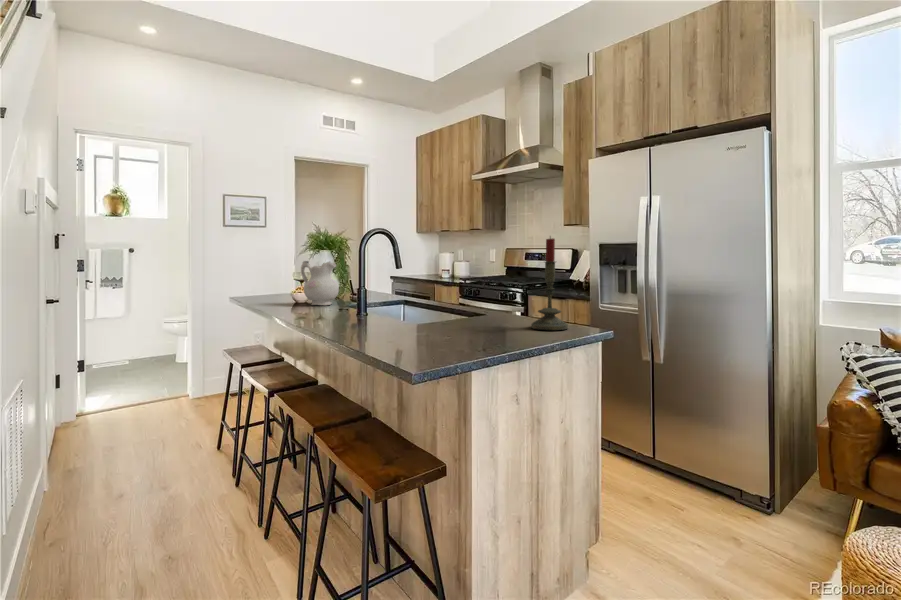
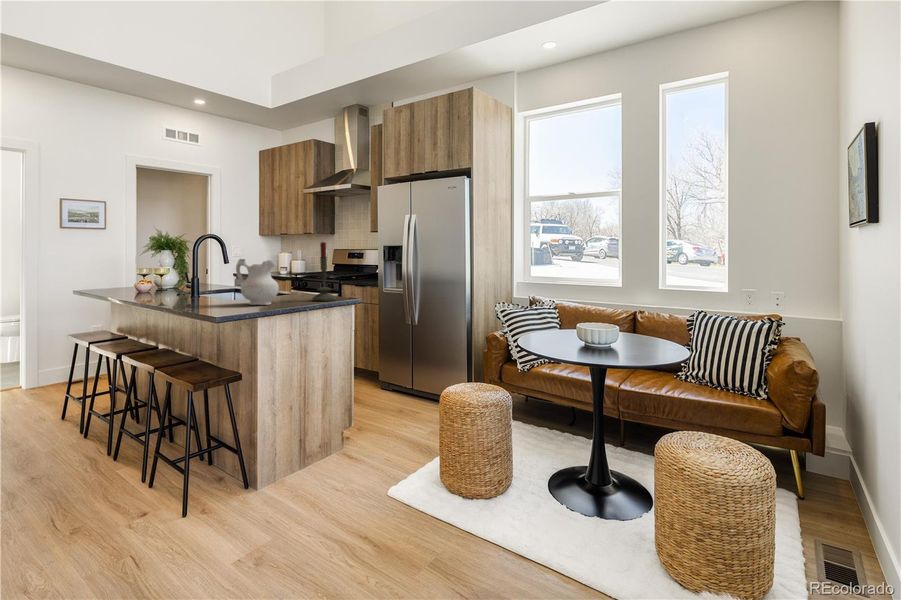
ceramic pitcher: present [301,261,339,305] -> present [236,259,279,305]

